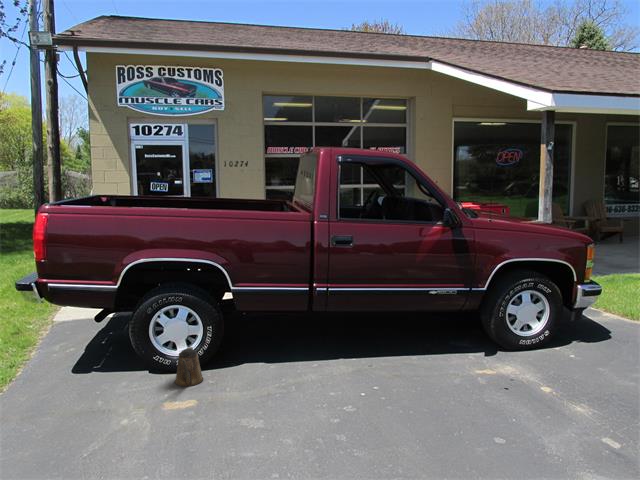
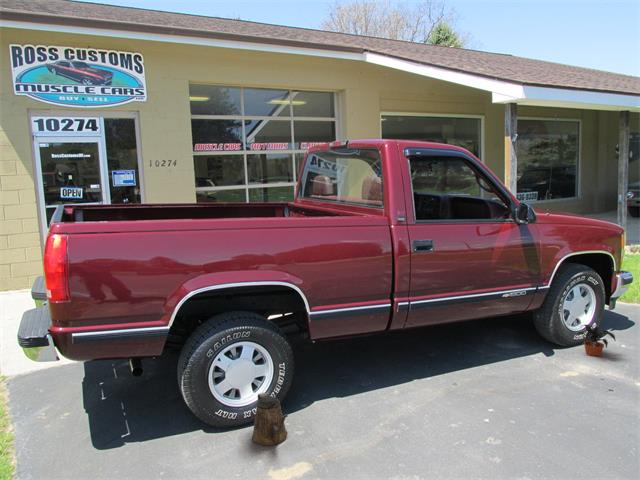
potted plant: none [519,334,558,365] -> present [576,325,615,356]

